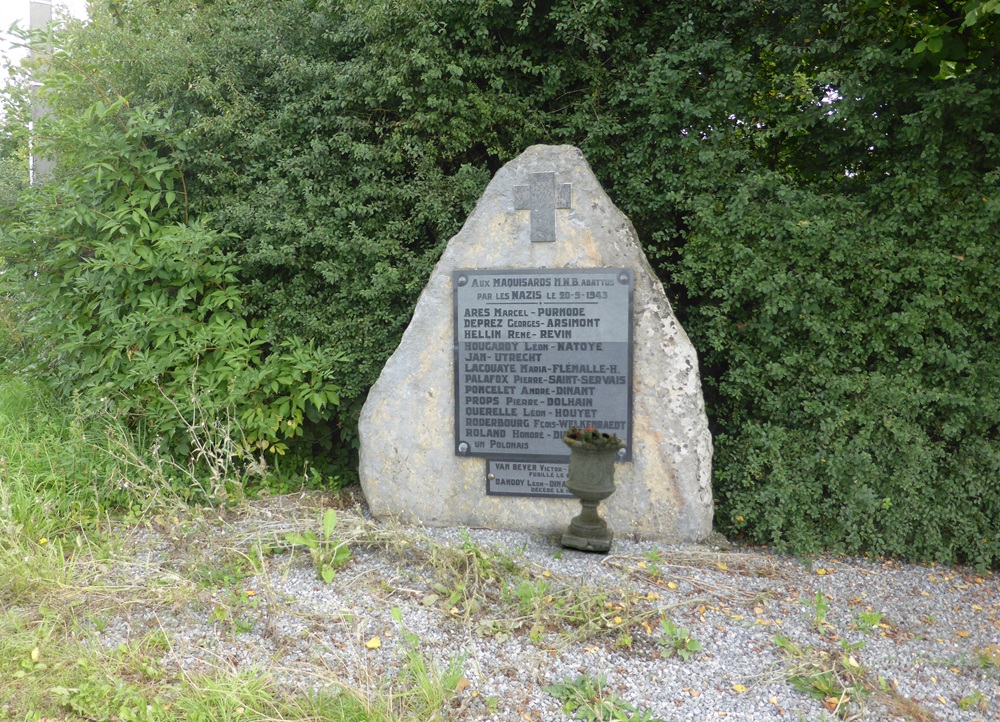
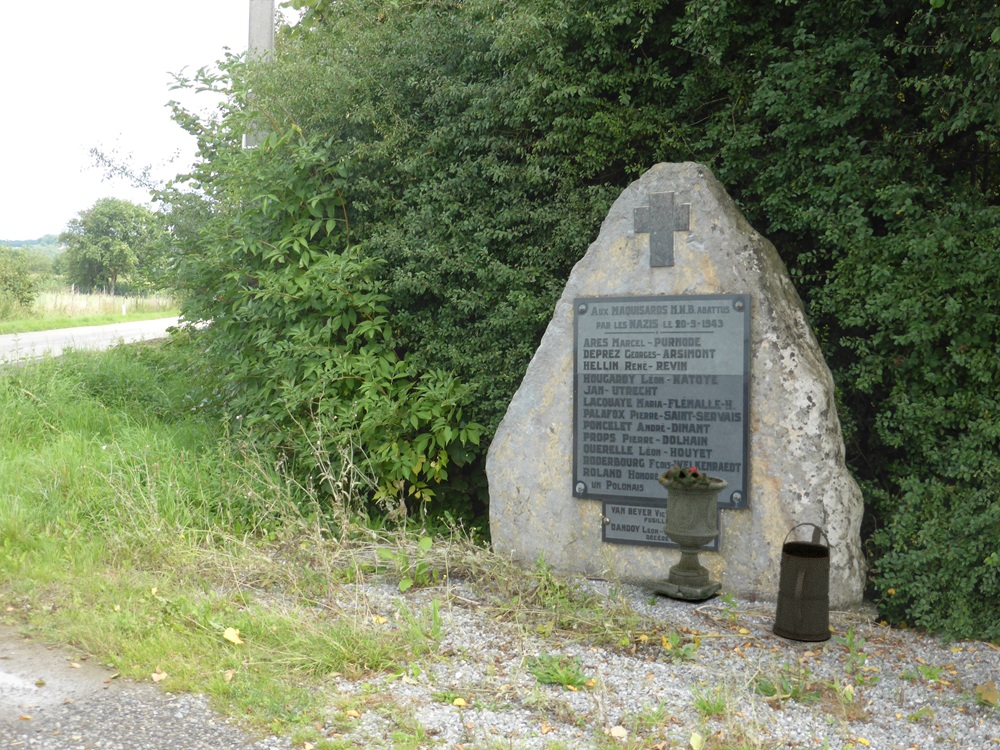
watering can: none [693,475,748,587] -> present [772,523,831,641]

